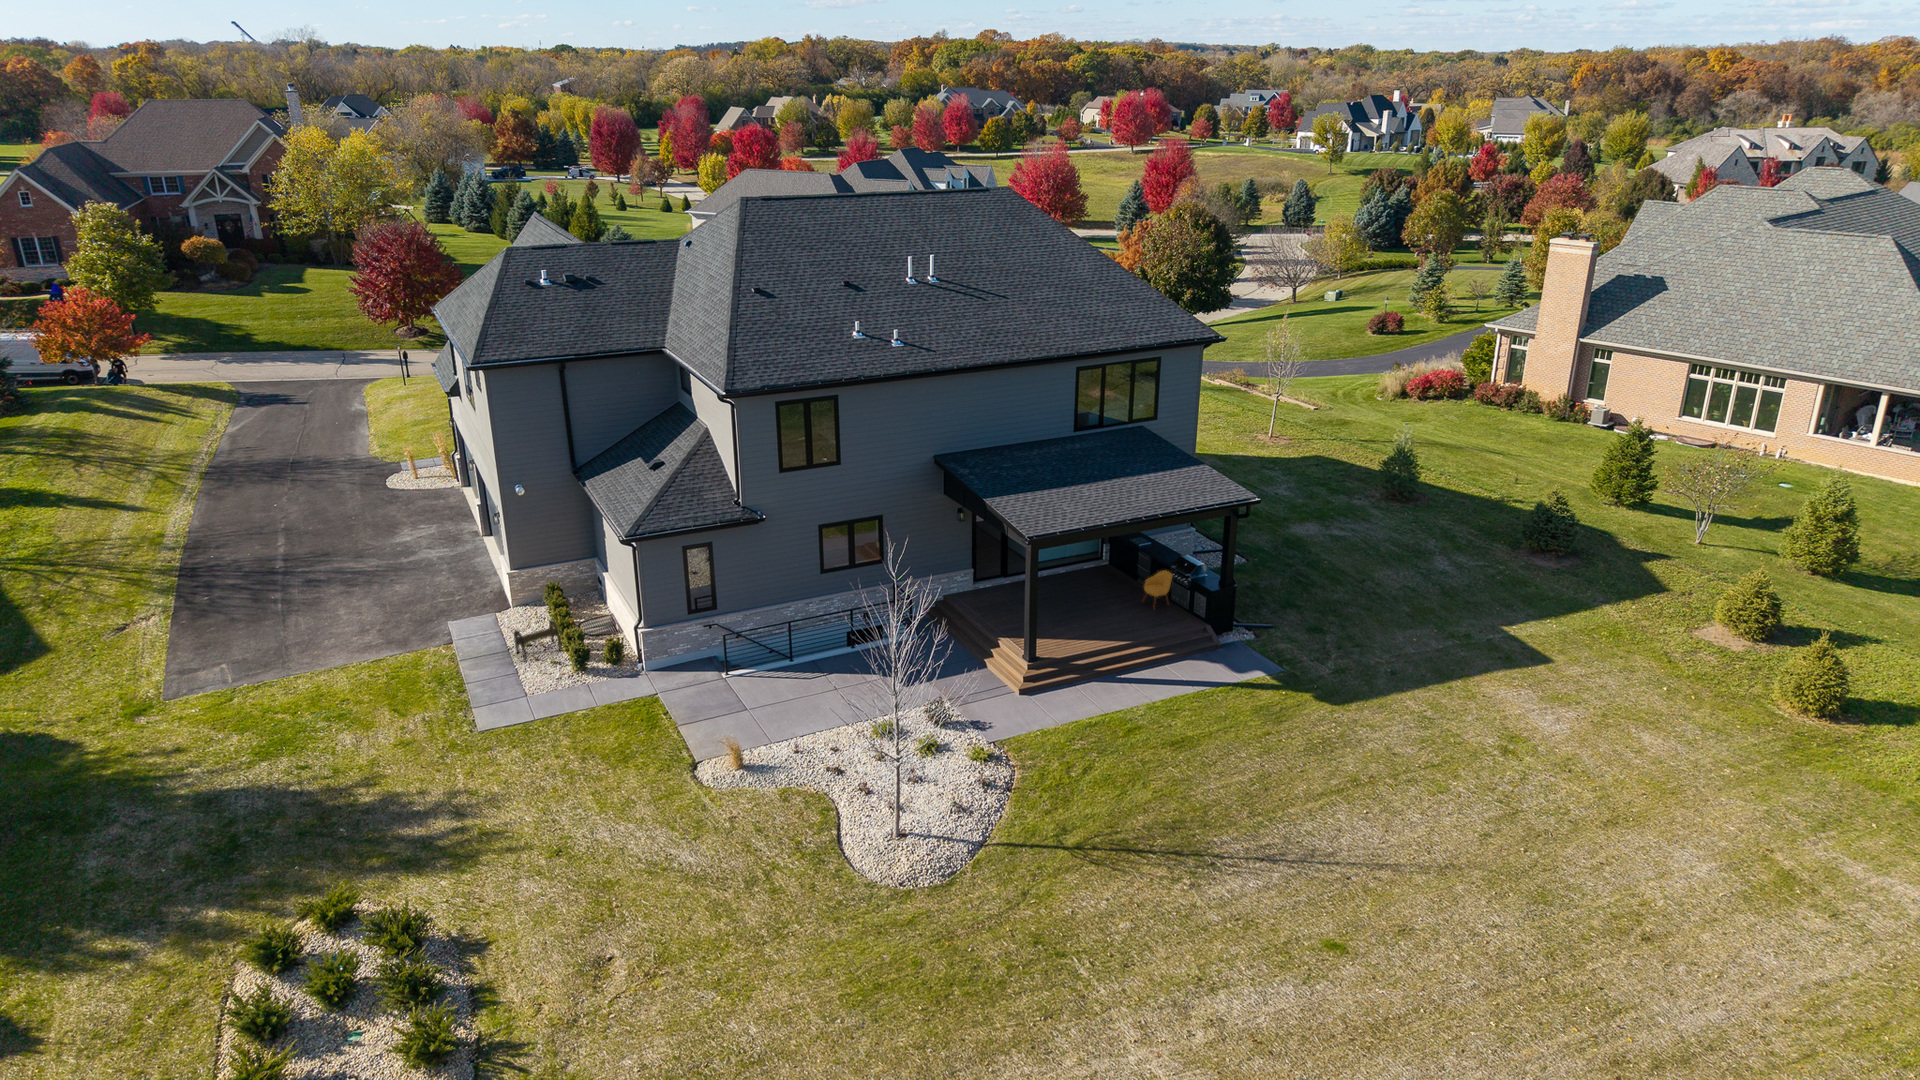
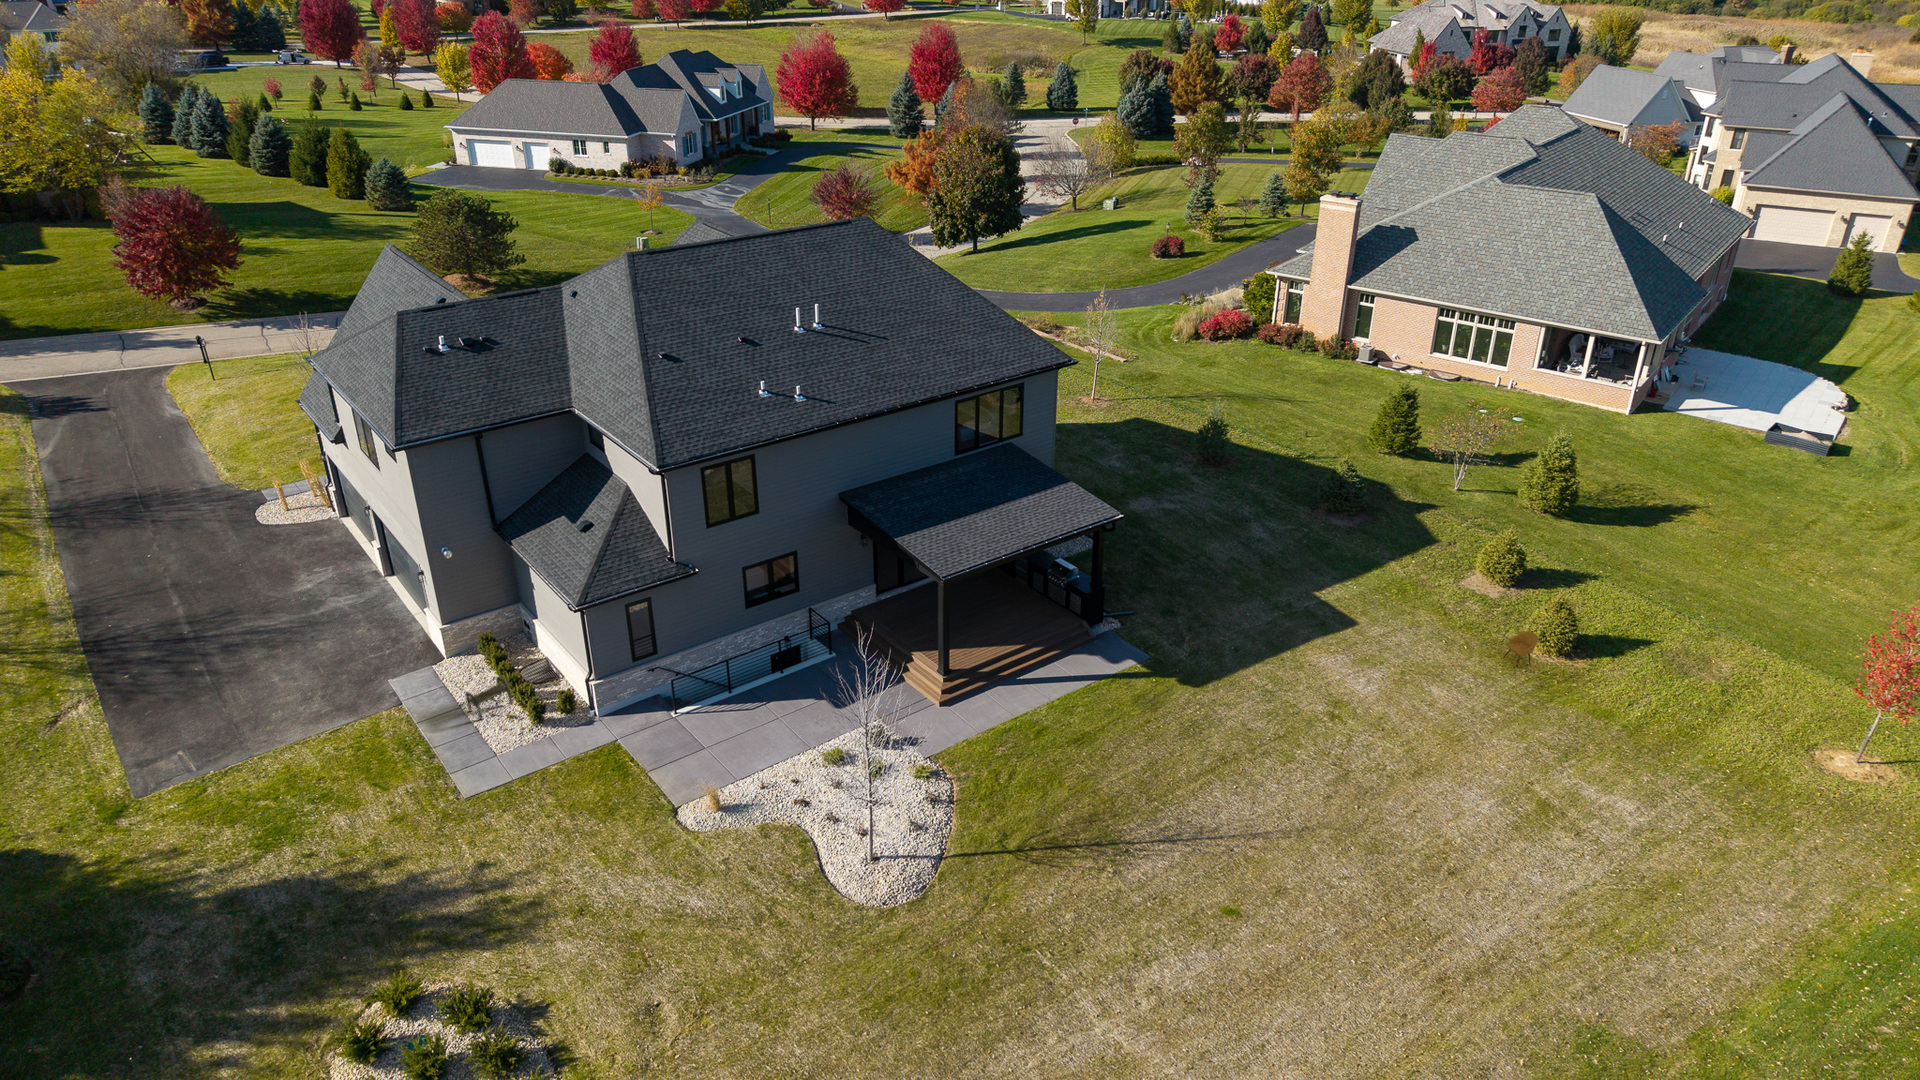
chair: present [1143,570,1172,601] -> present [1504,631,1539,667]

